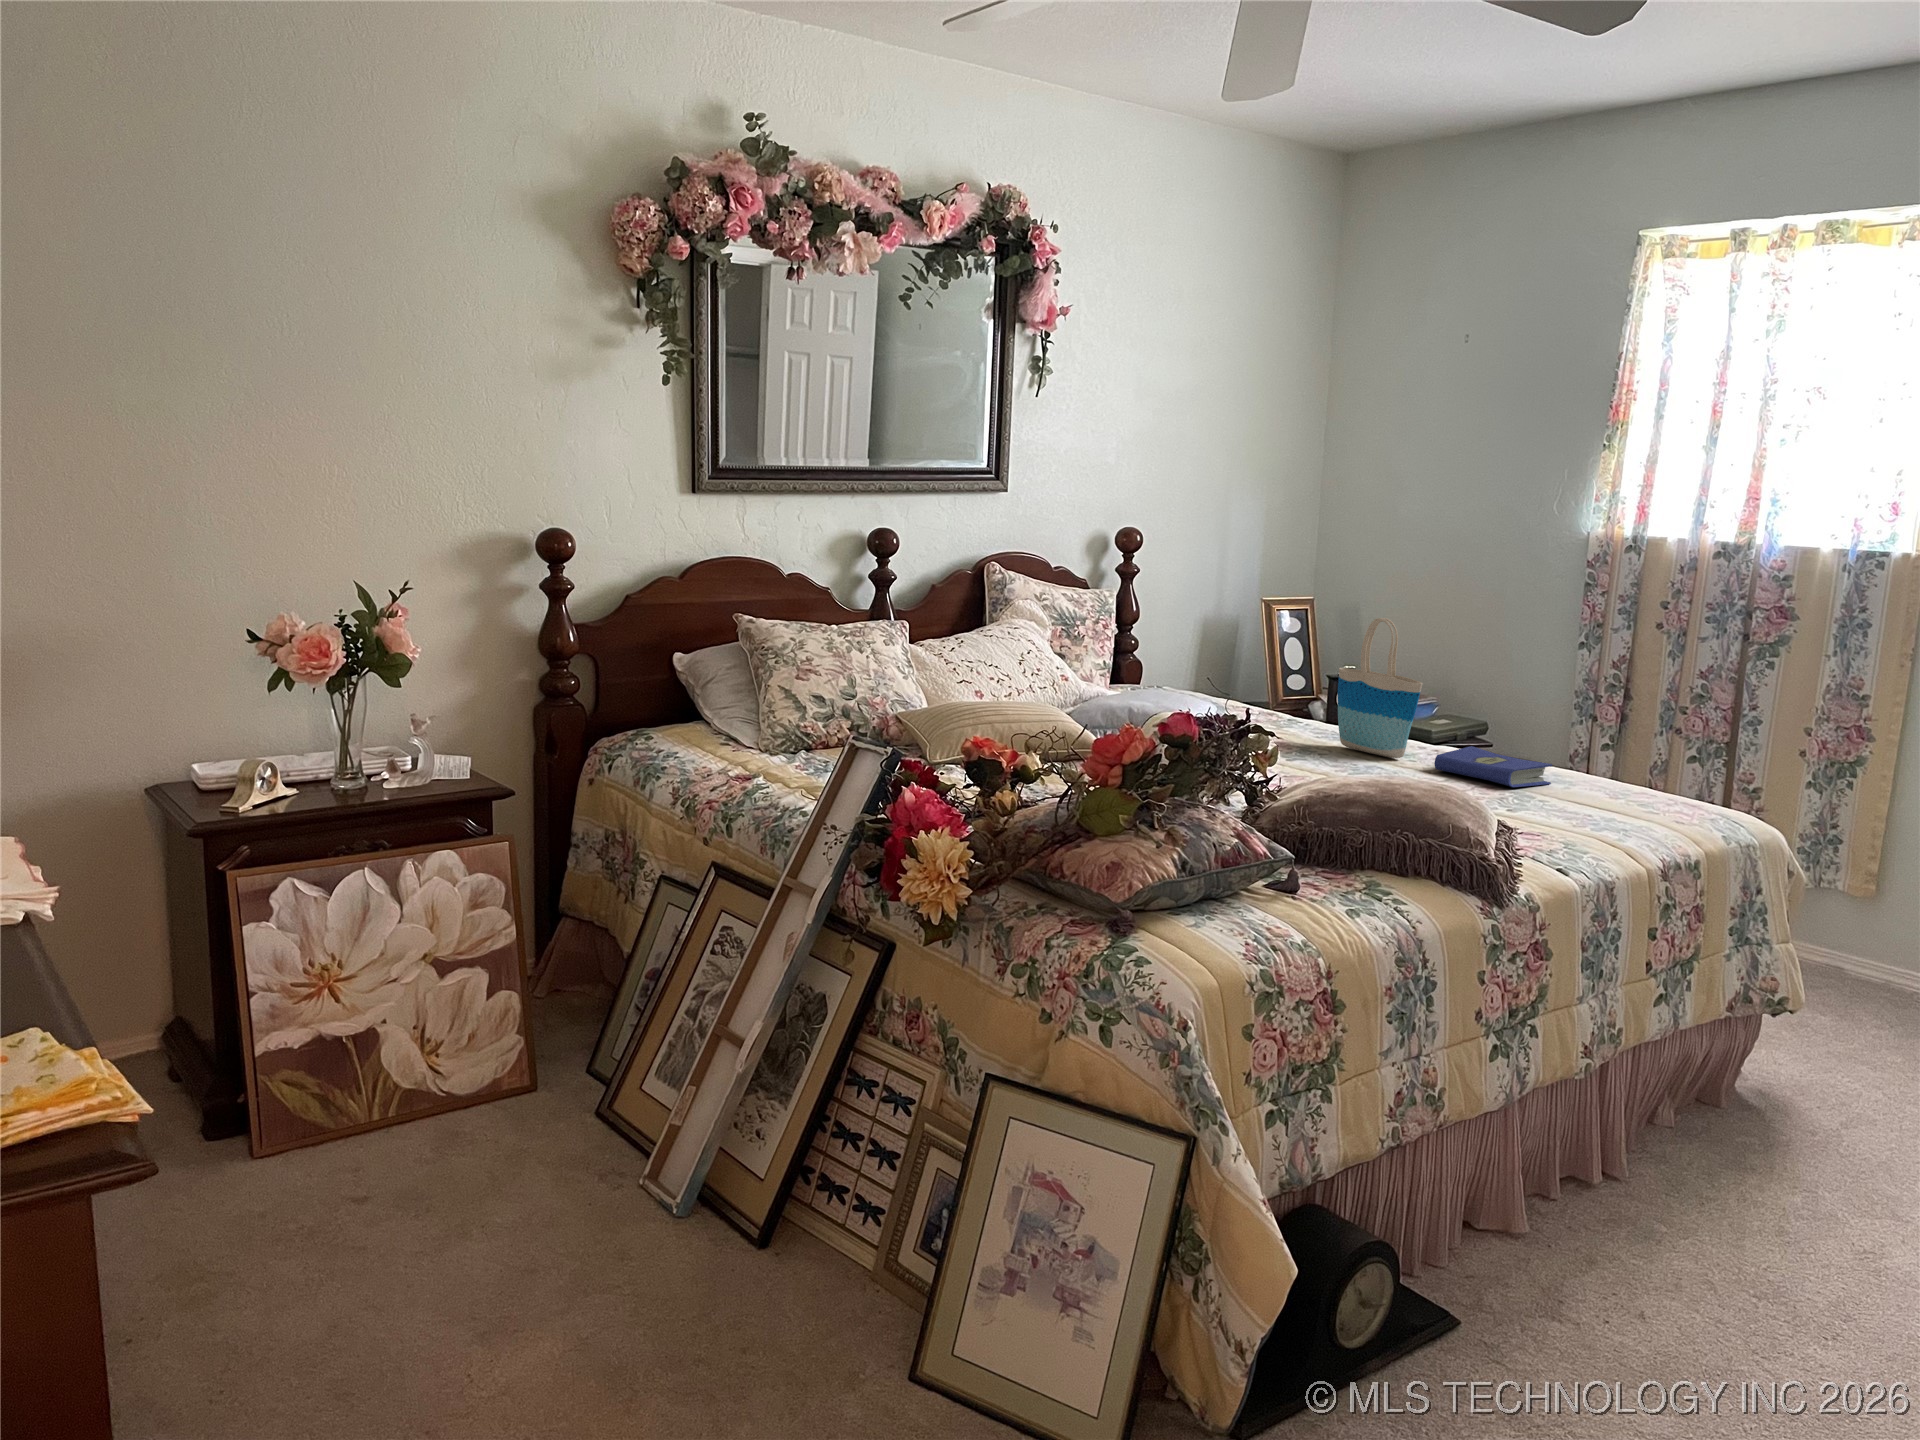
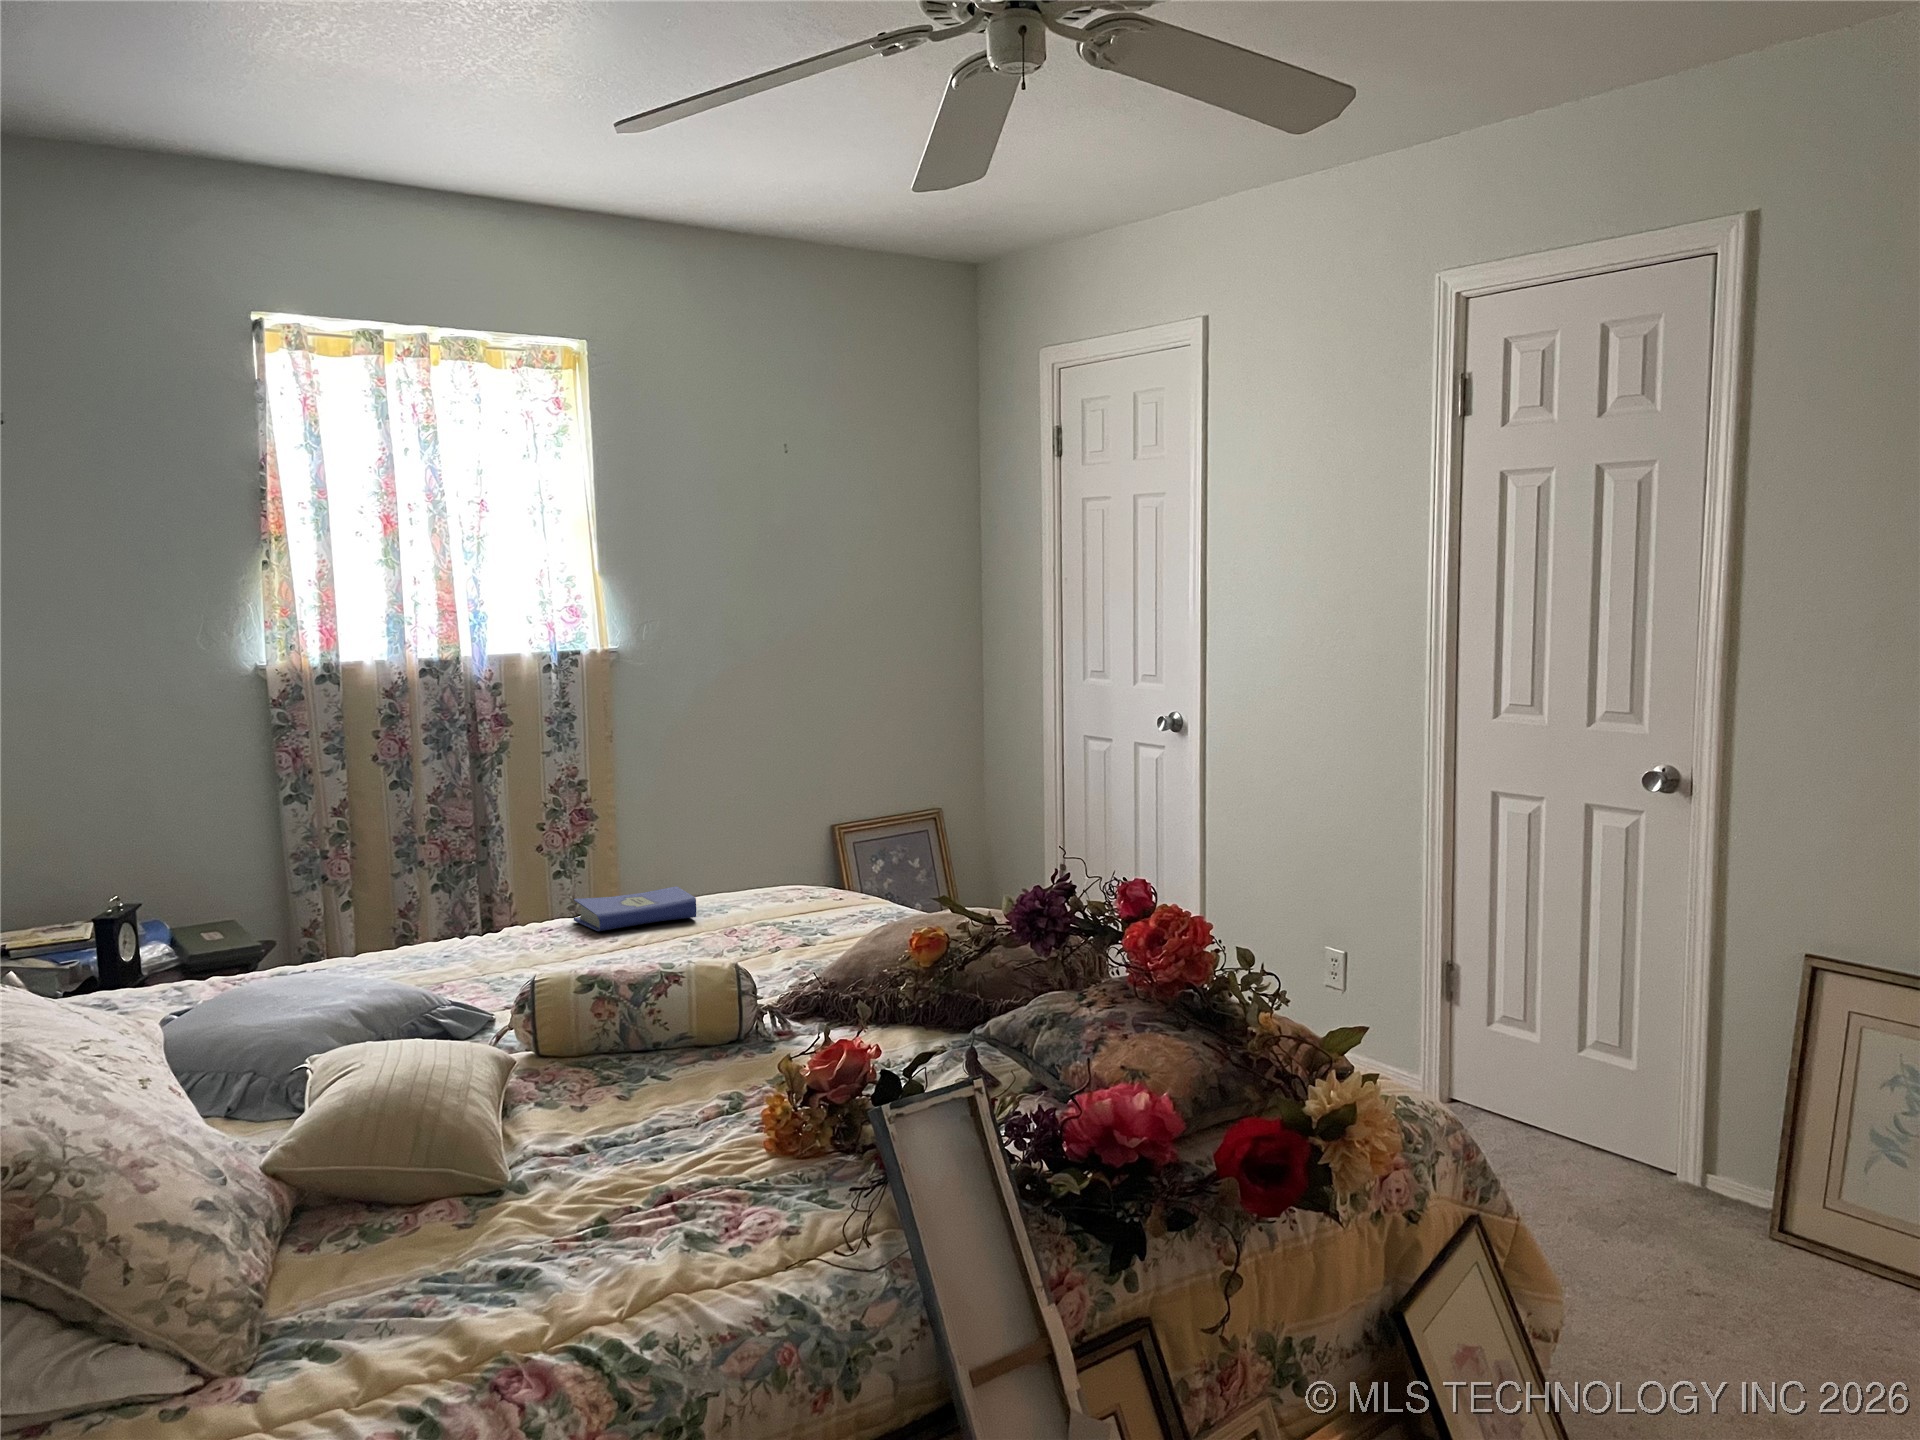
tote bag: present [1338,618,1422,758] -> none [412,769,547,952]

